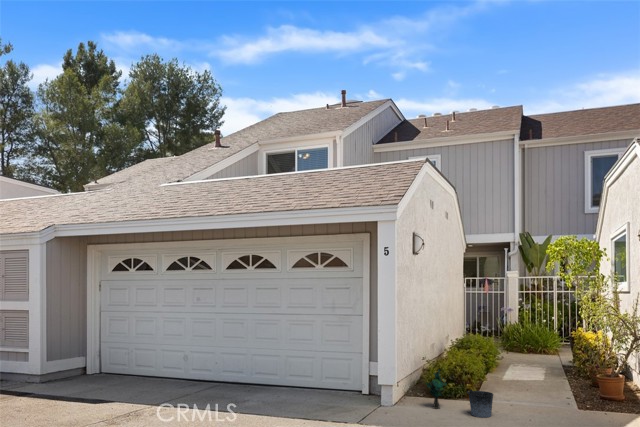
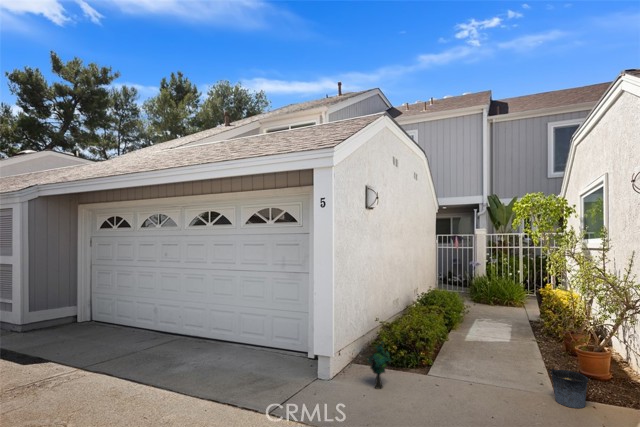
bucket: present [467,390,493,418] -> present [549,368,588,408]

